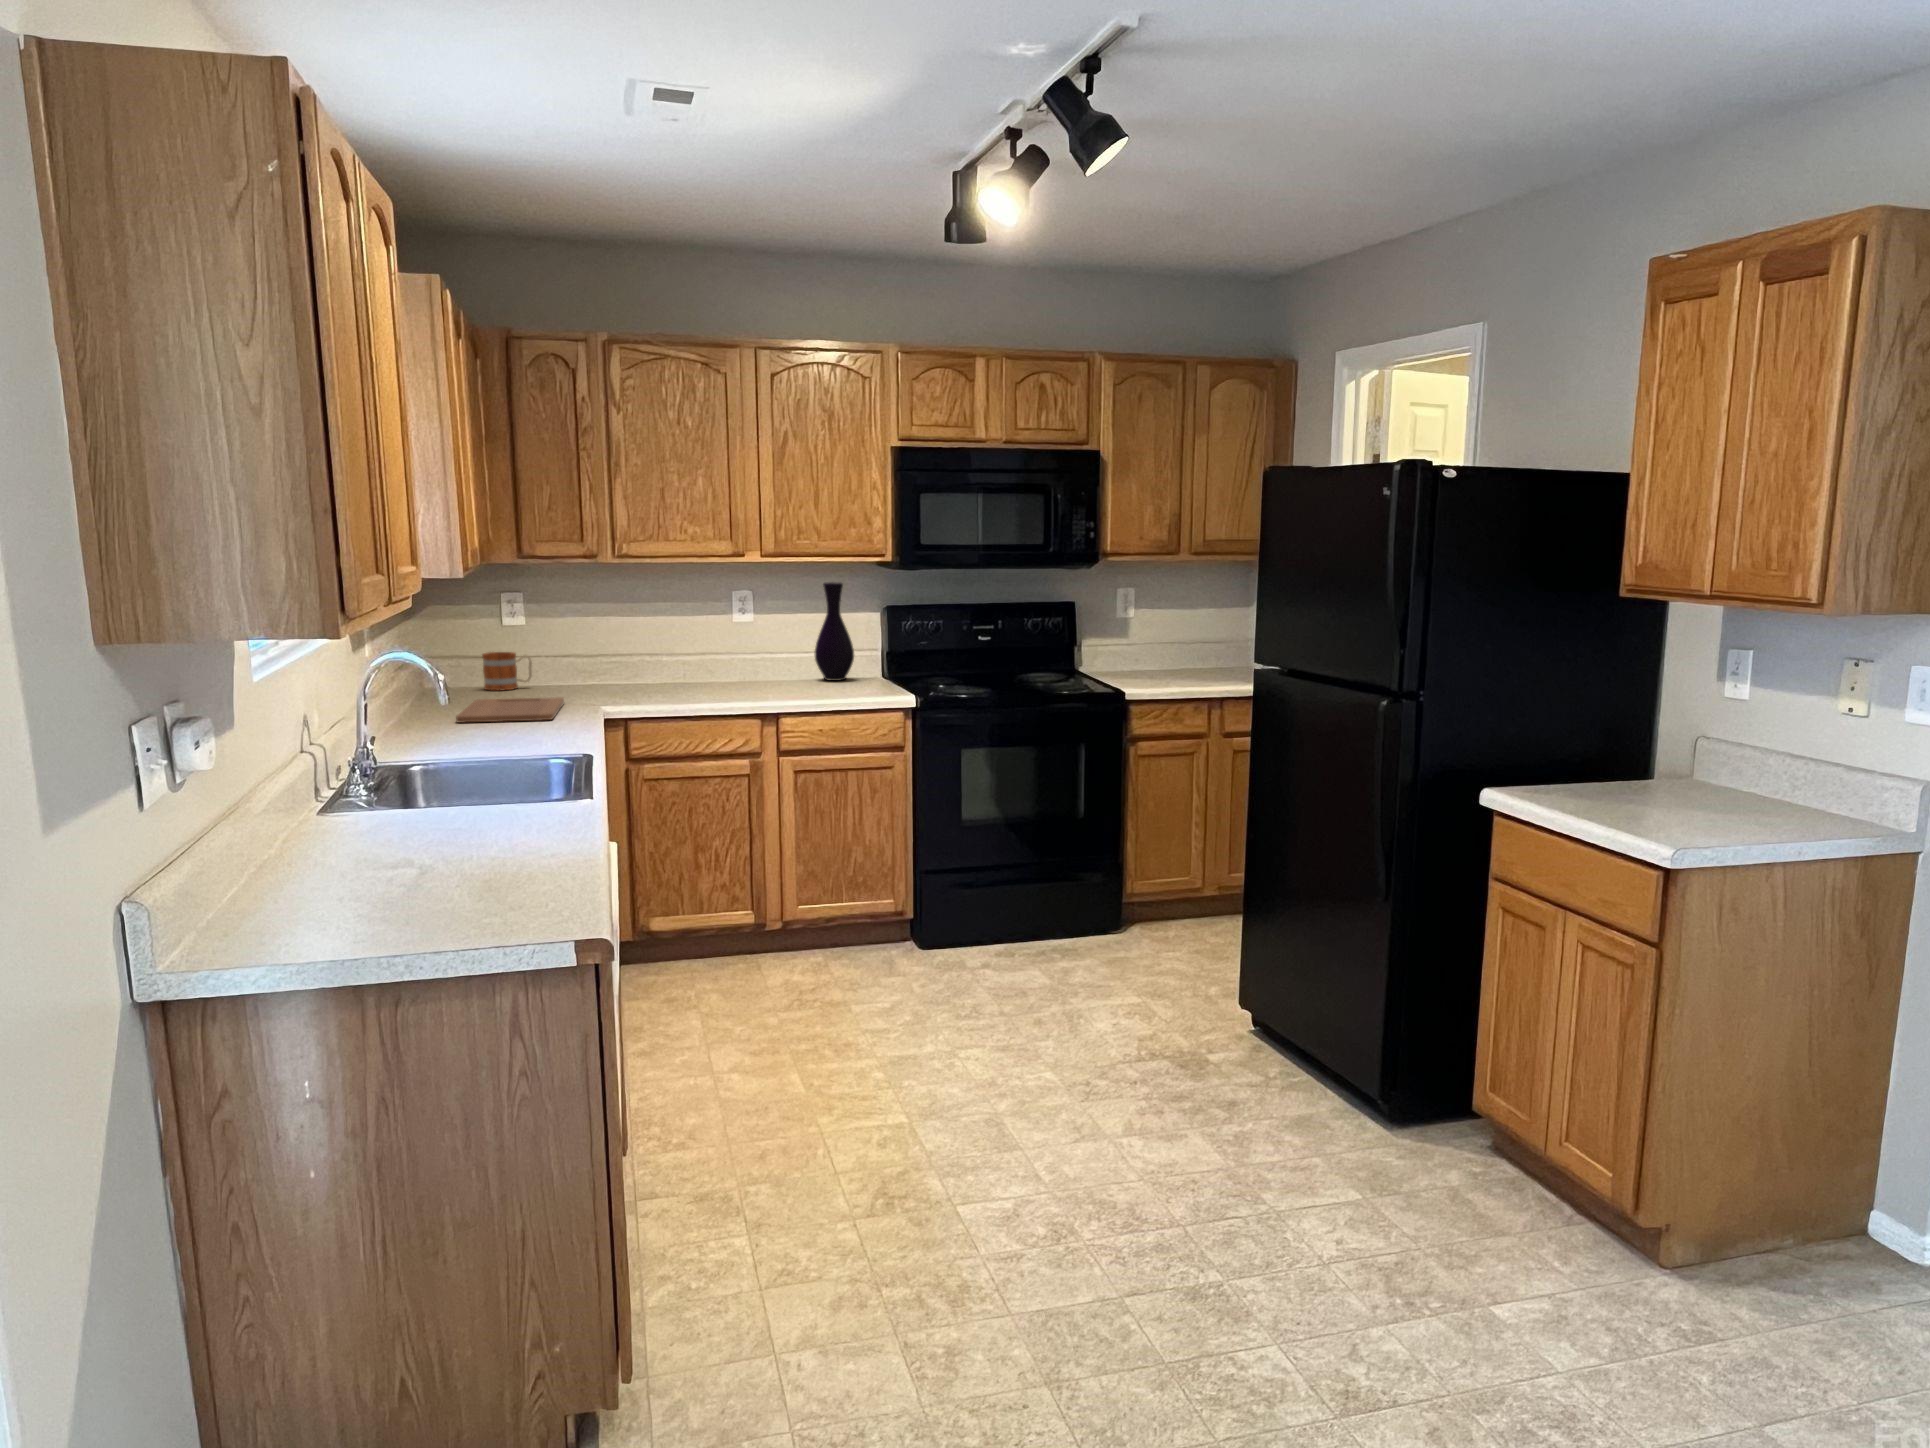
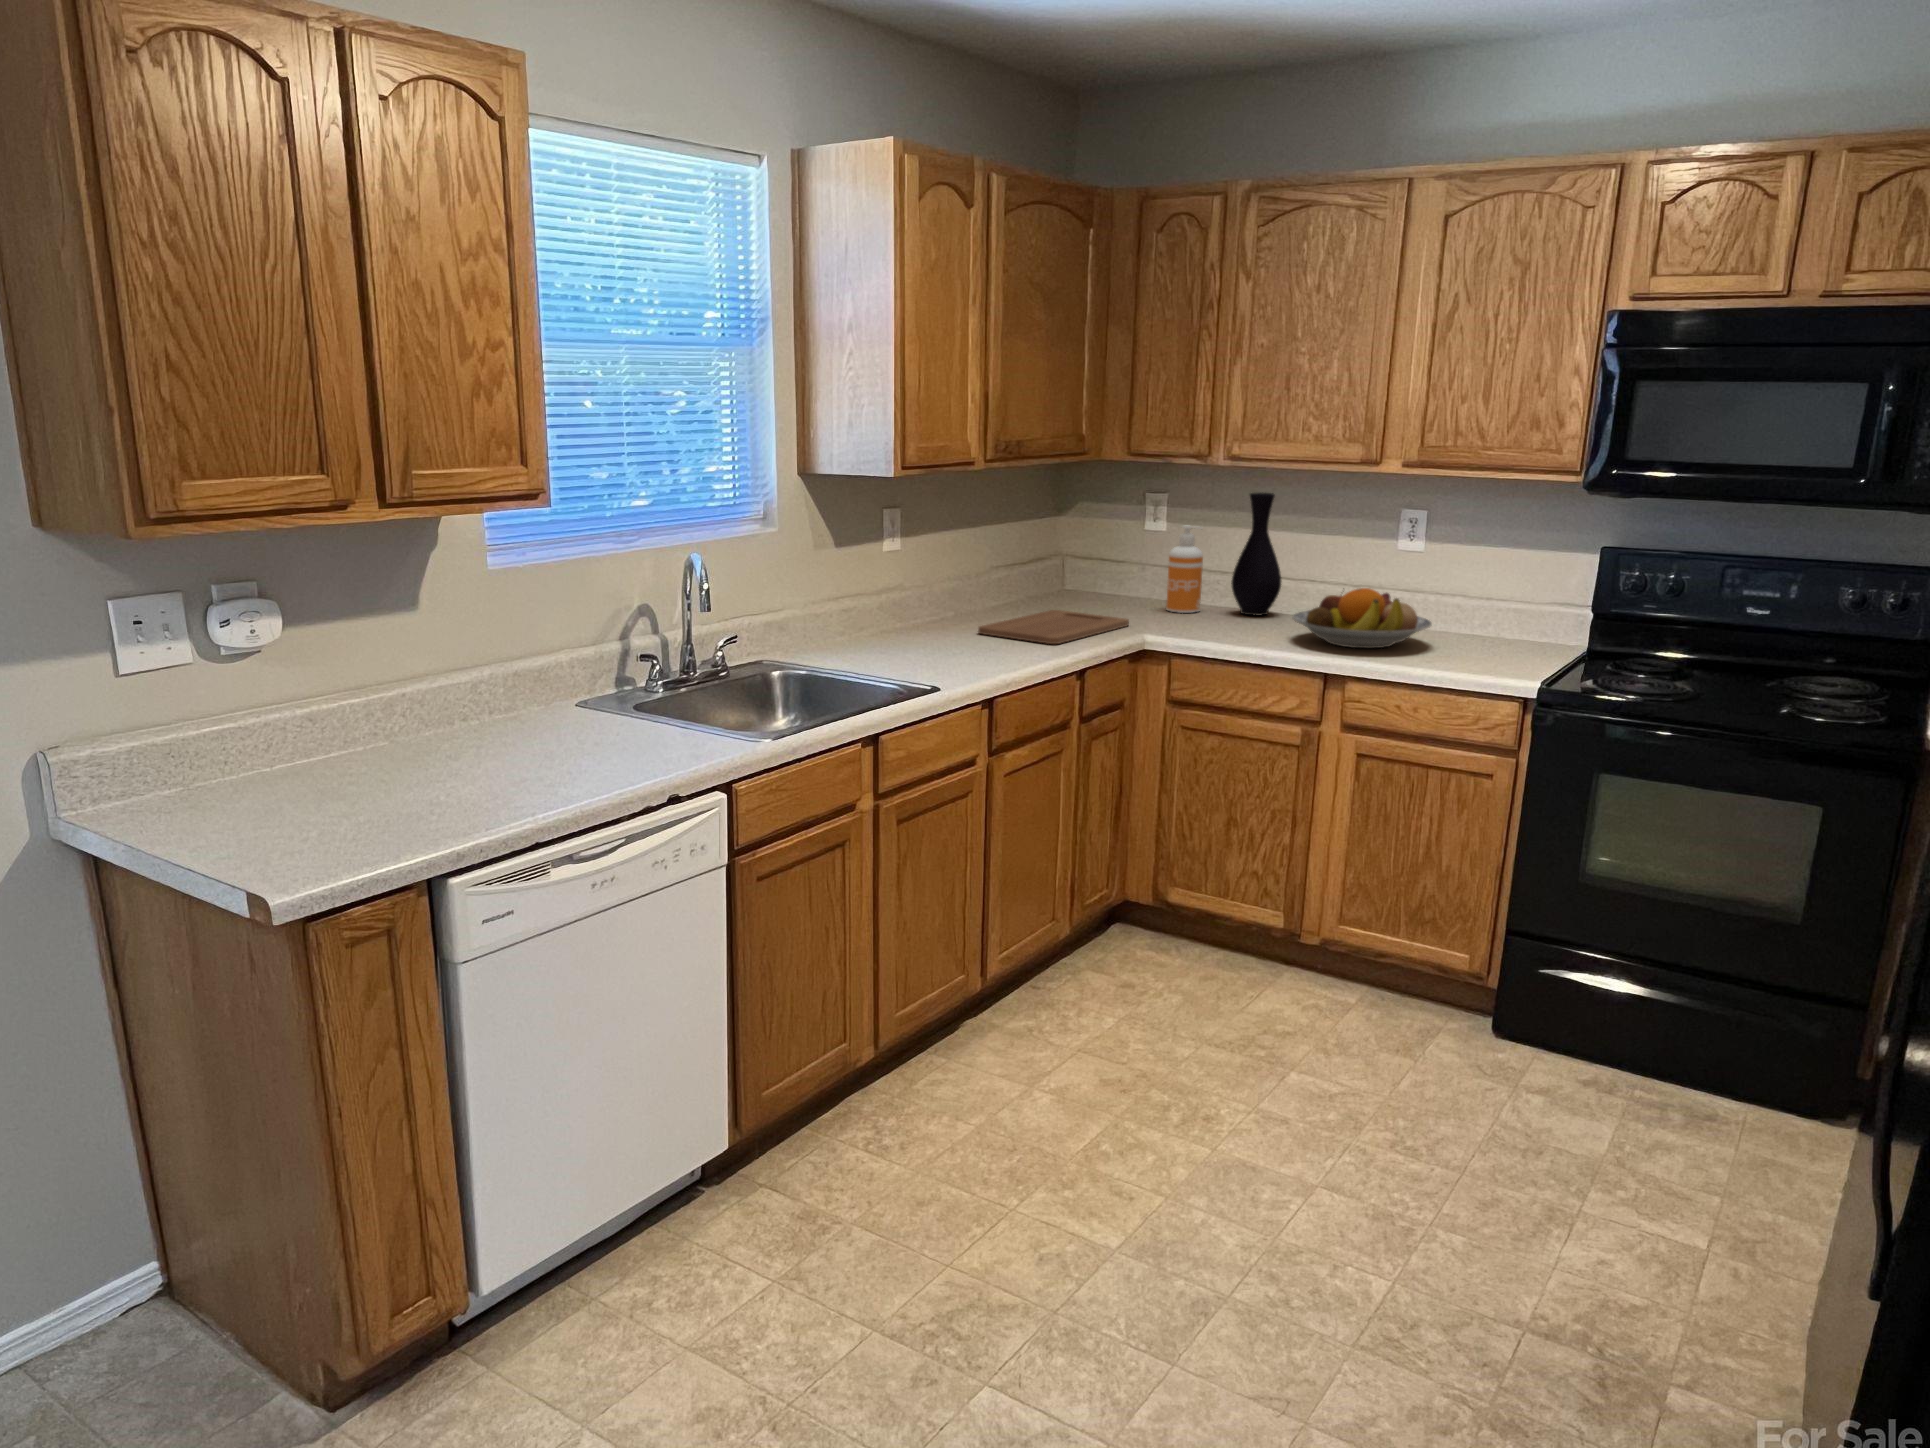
vase: present [815,582,854,681] -> present [1231,493,1281,616]
soap dispenser: none [553,616,586,692] -> present [1166,526,1203,613]
fruit bowl: none [701,648,807,695] -> present [1292,588,1432,648]
mug: present [482,652,532,691] -> none [1112,559,1161,602]

